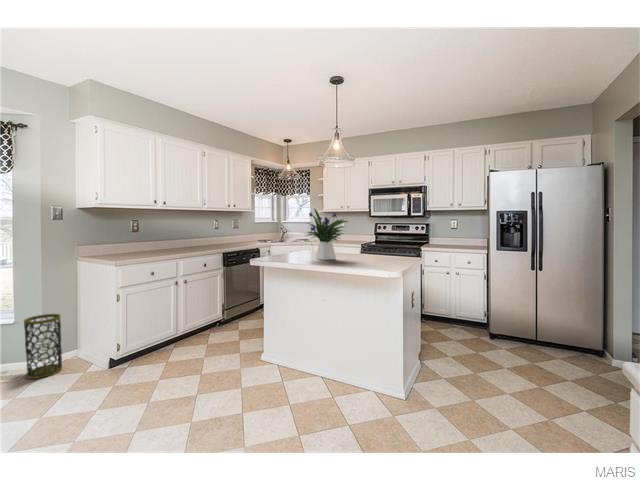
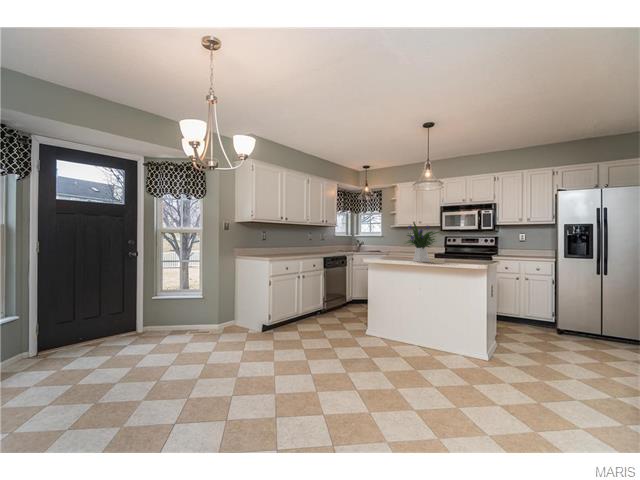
trash can: present [24,314,62,379] -> none [199,301,220,346]

